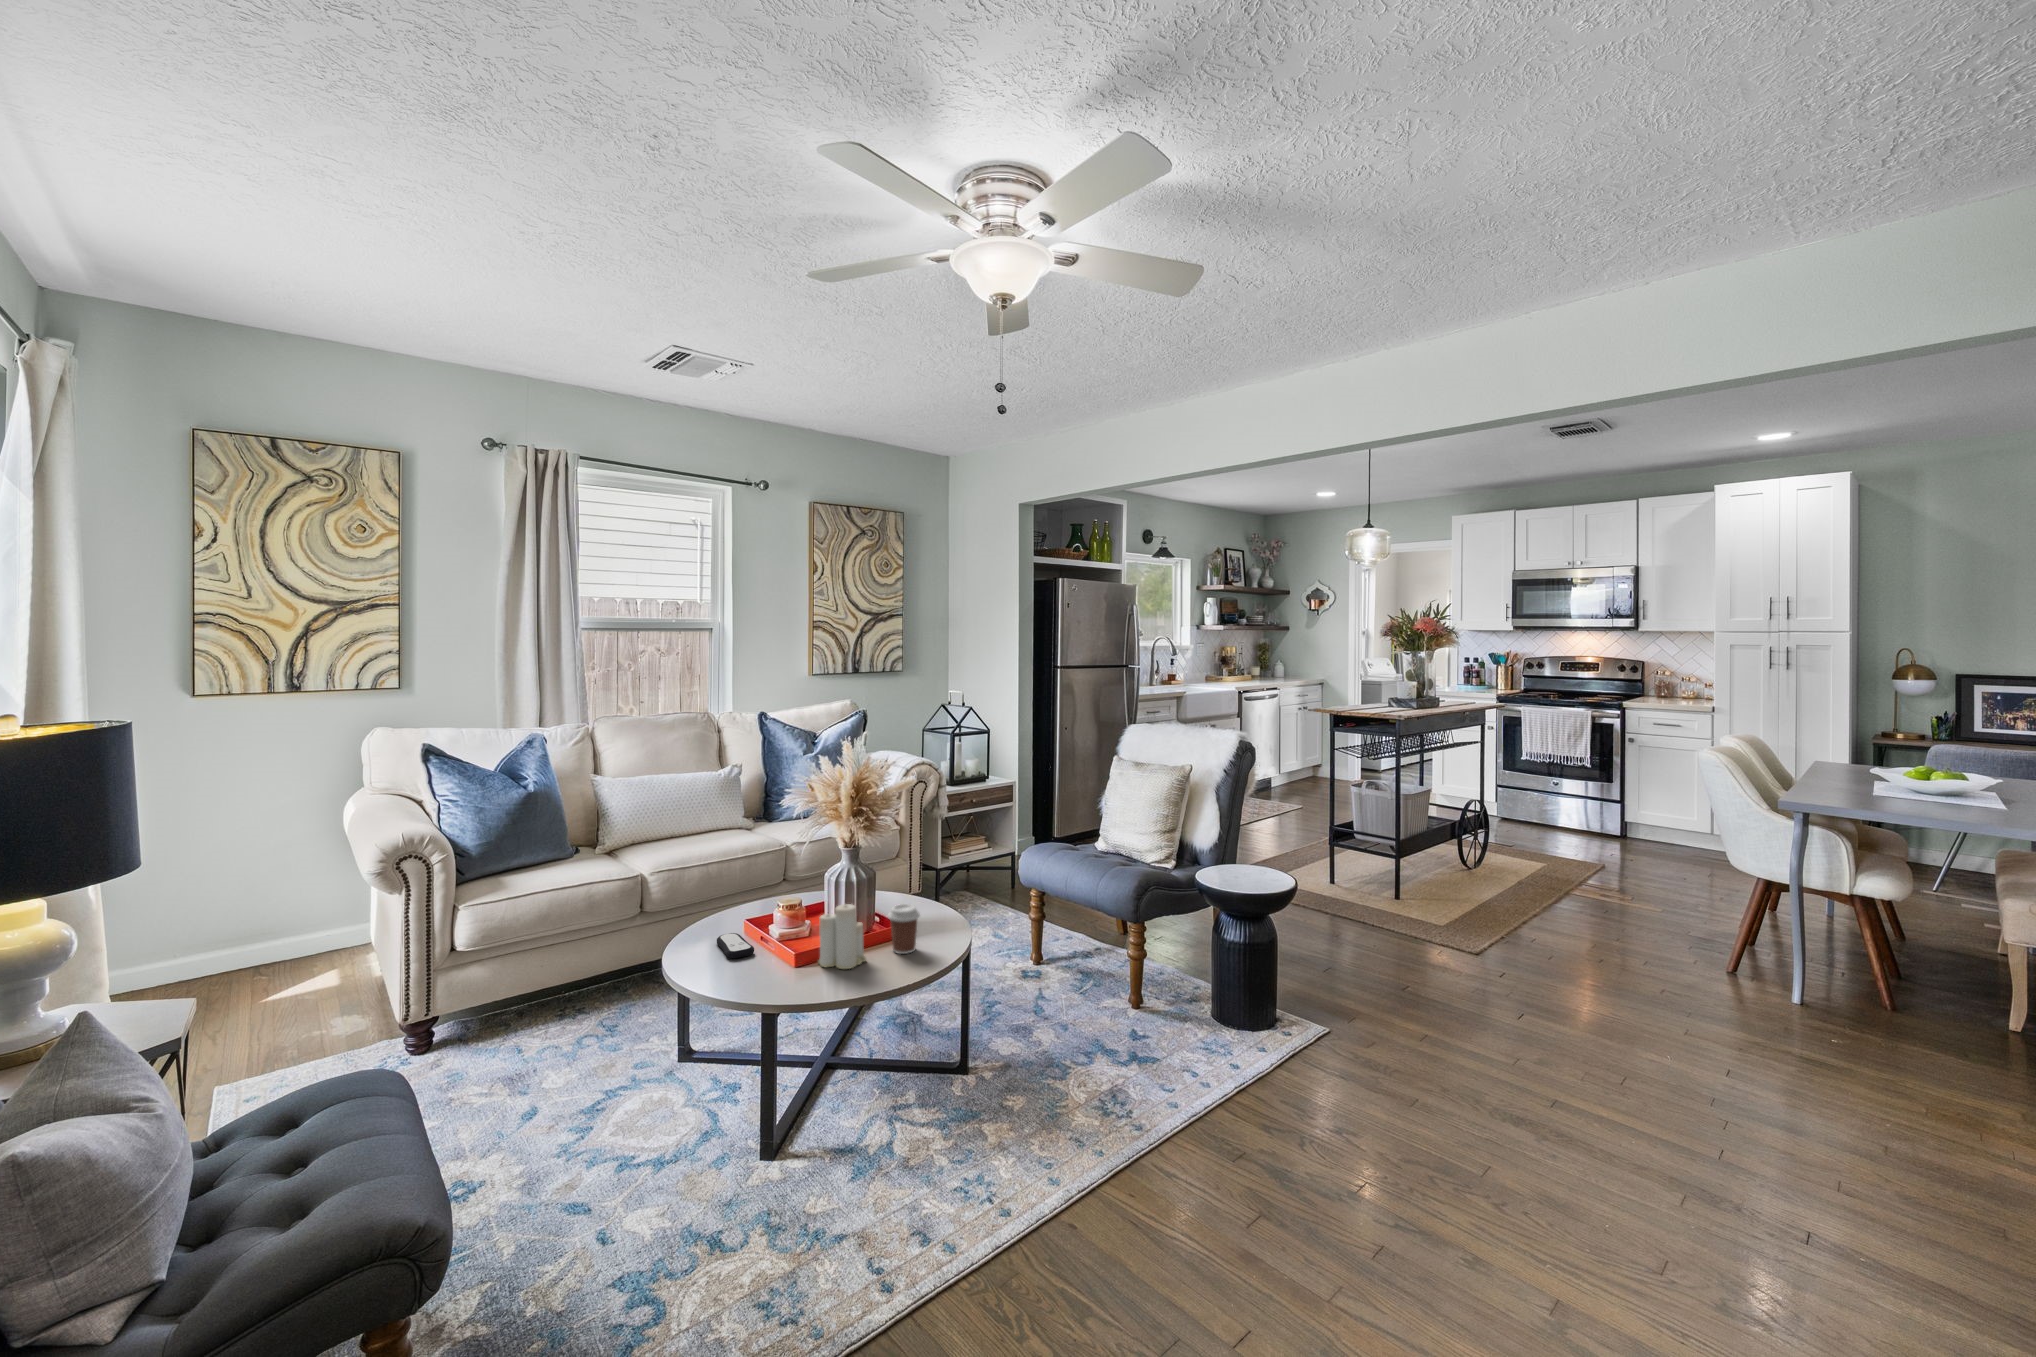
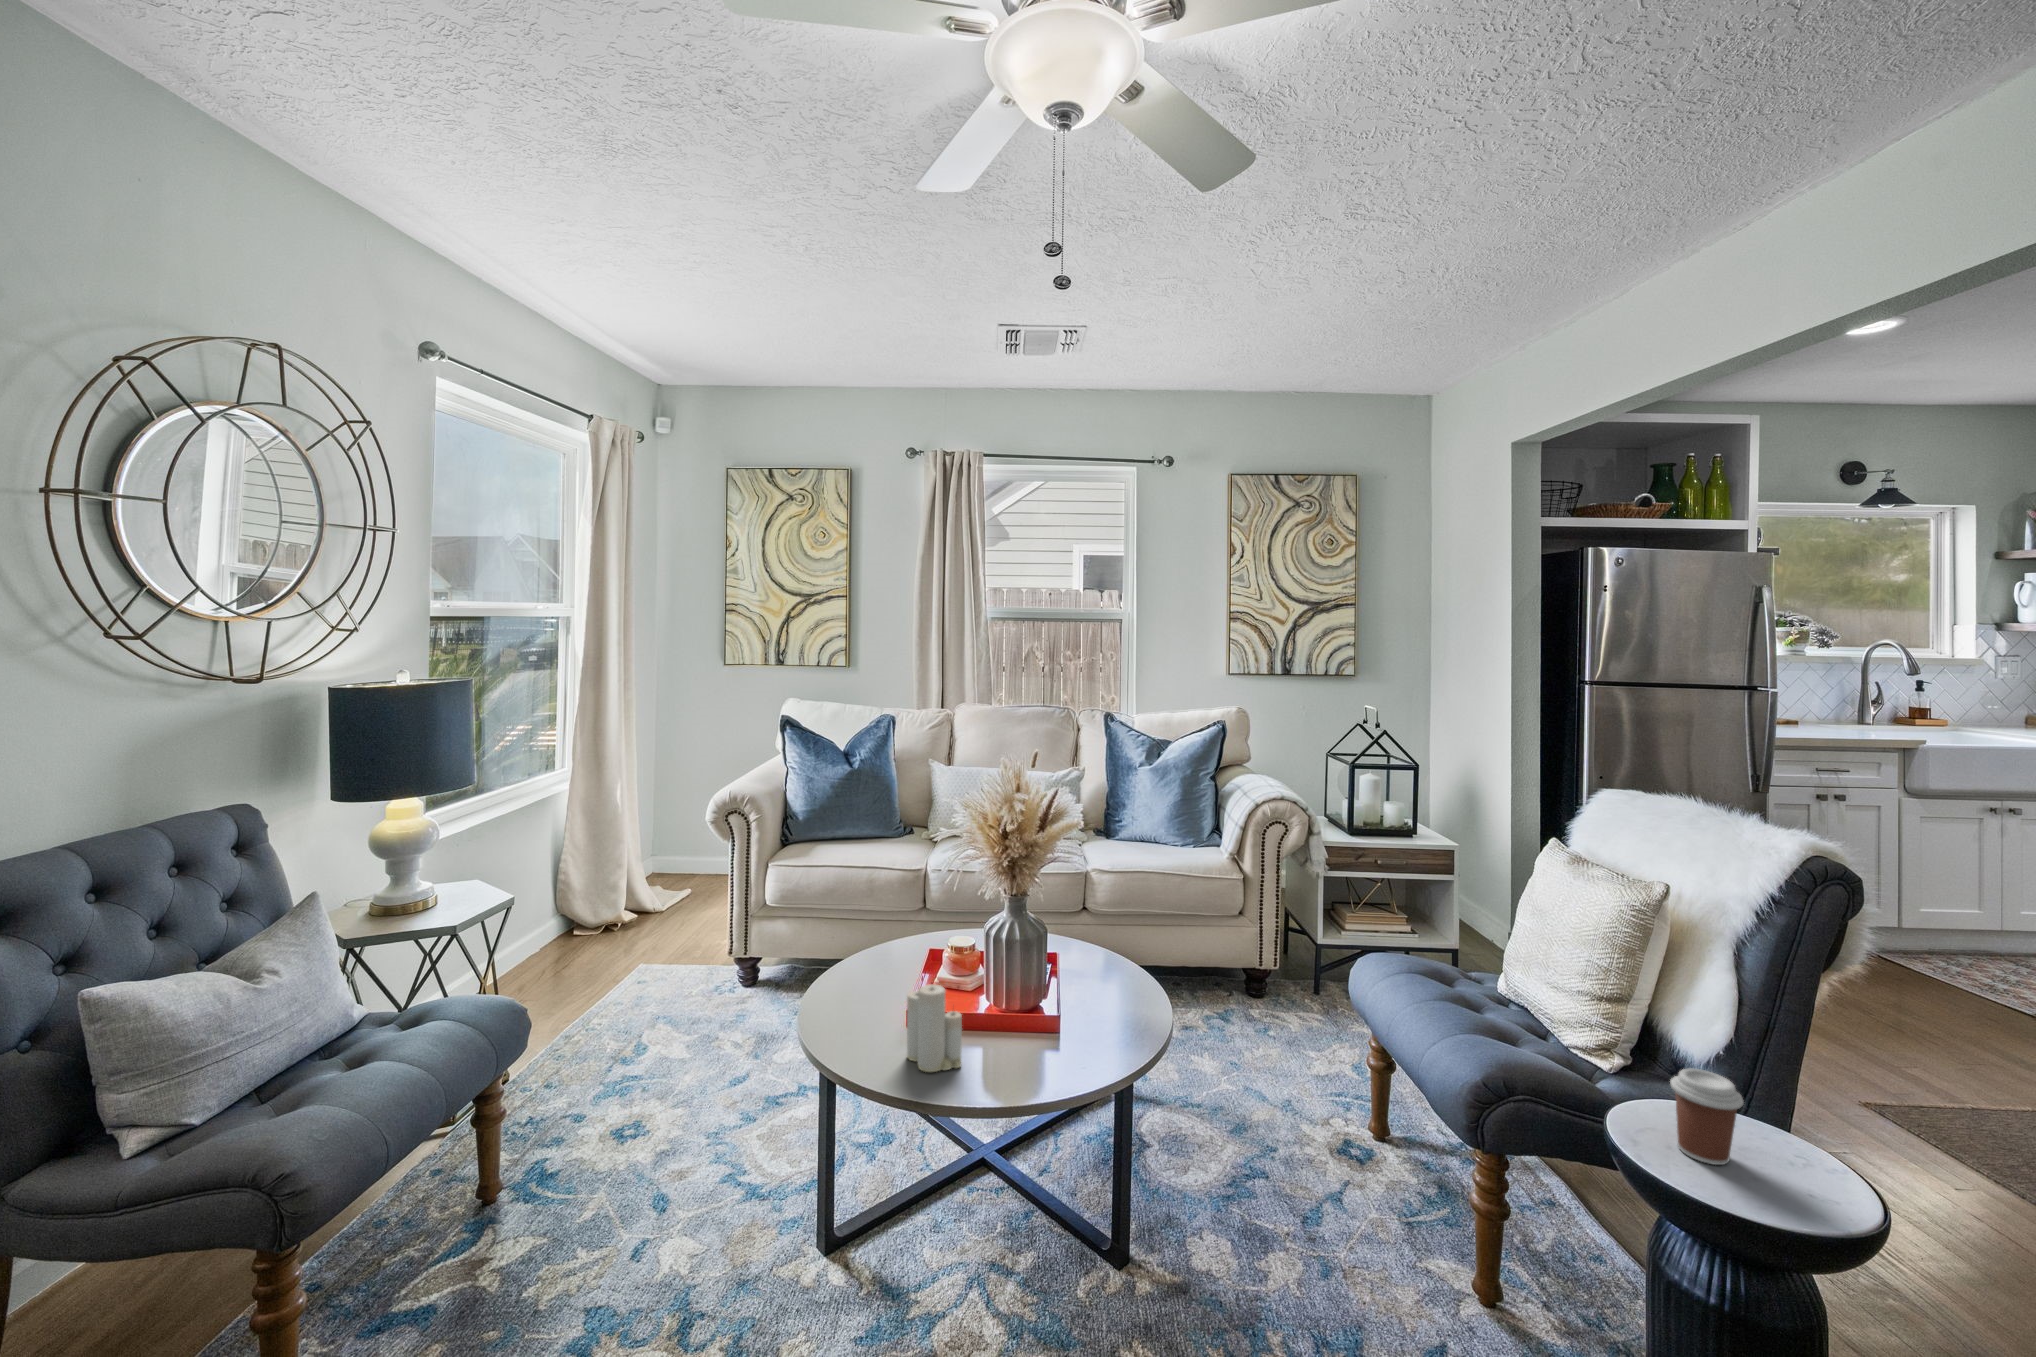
coffee cup: present [888,904,920,954] -> present [1670,1069,1744,1165]
remote control: present [717,933,754,958] -> none [842,979,885,1014]

